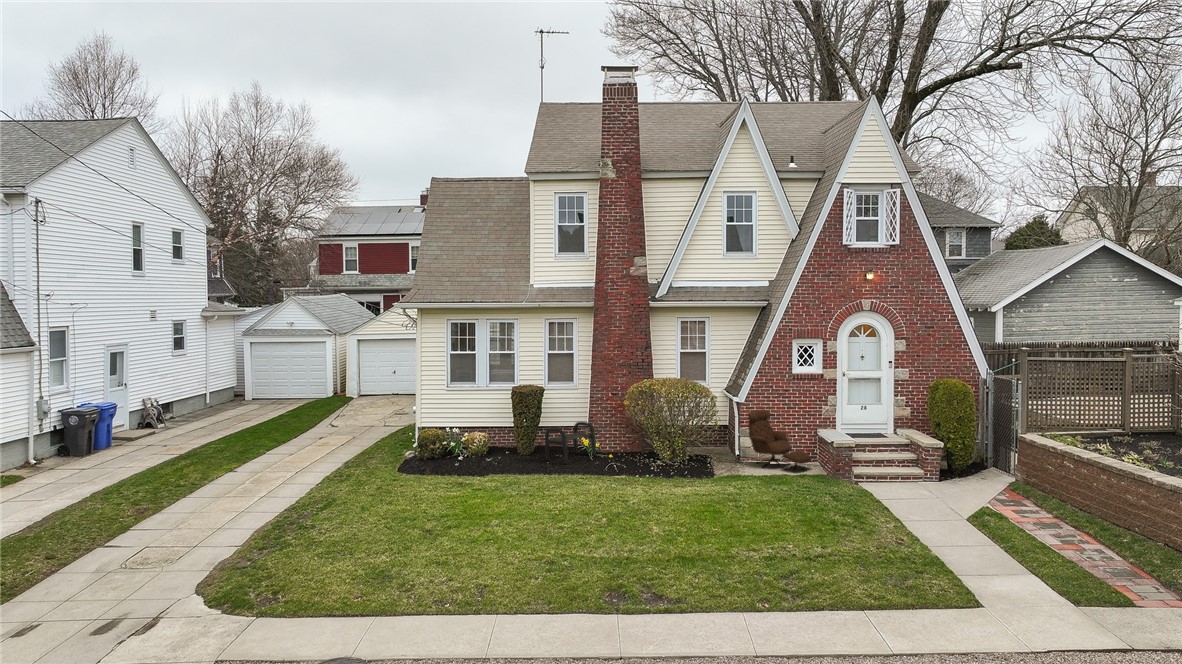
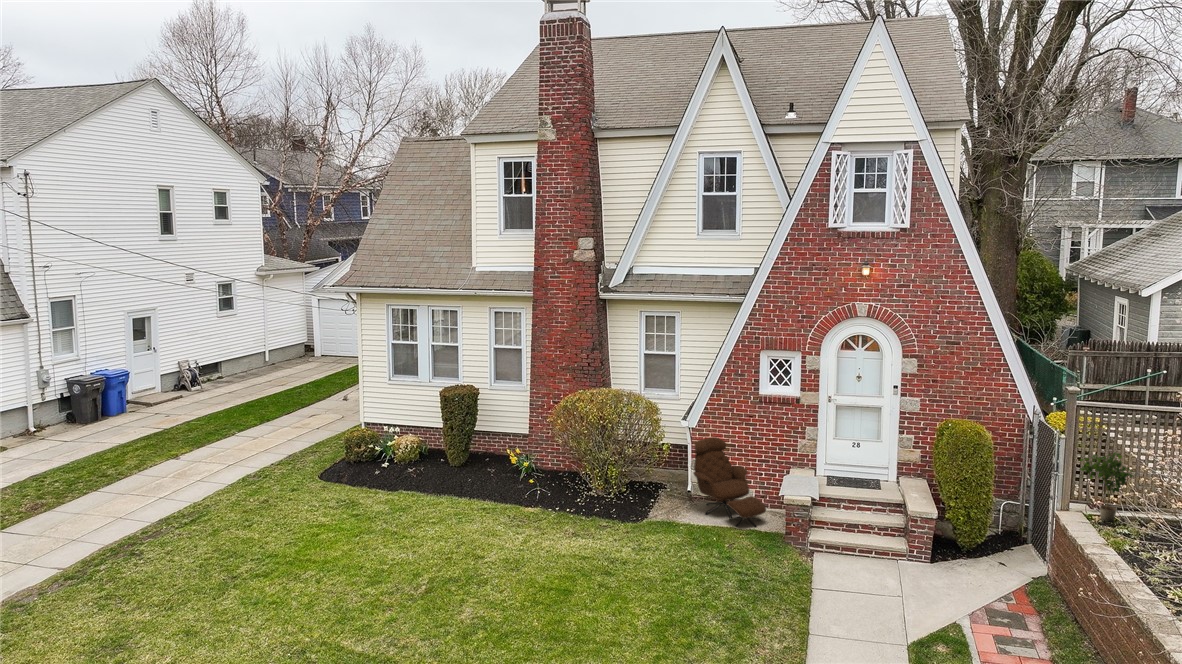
potted plant: none [1037,386,1068,431] -> present [1080,452,1132,522]
bench: present [545,422,596,464] -> none [474,429,536,482]

